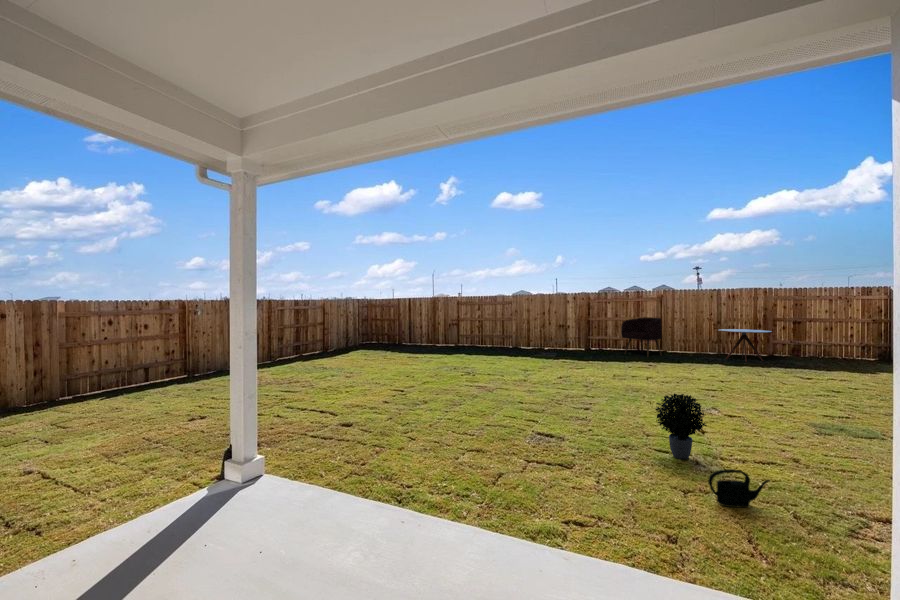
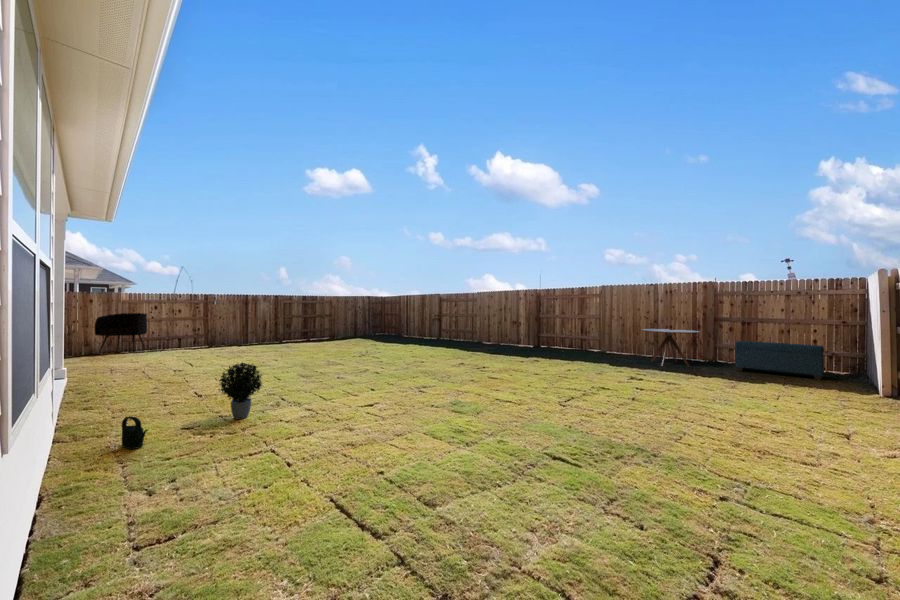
armchair: present [621,318,662,357] -> present [95,313,147,353]
bench: none [794,337,868,365] -> present [735,341,824,380]

